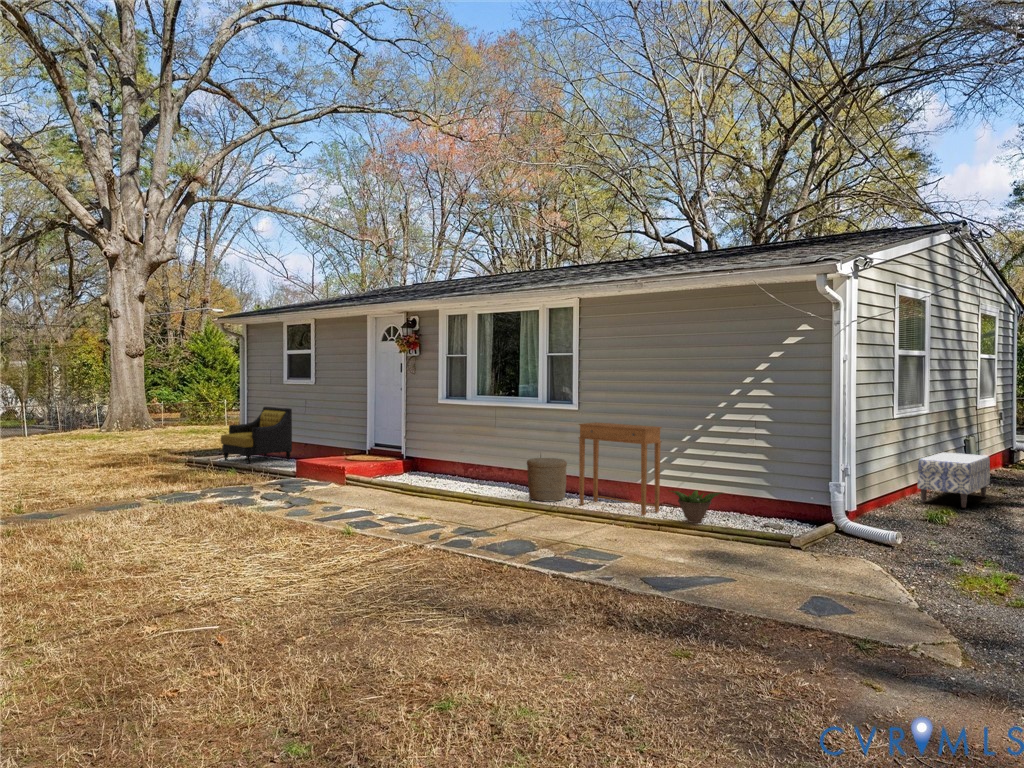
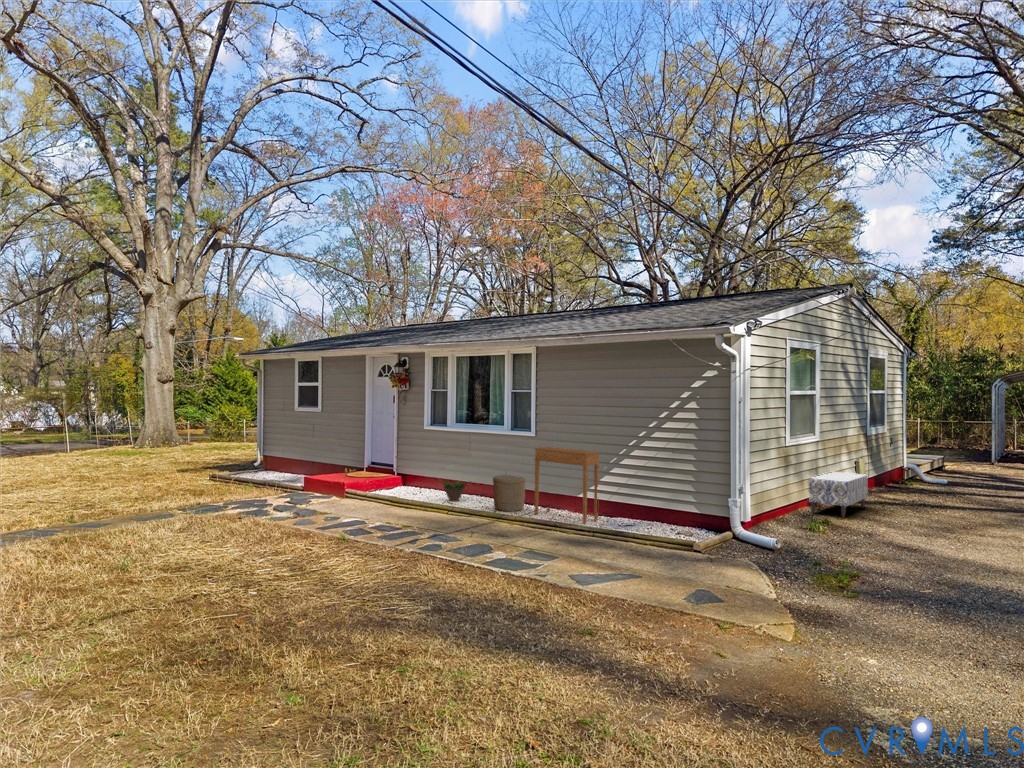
armchair: present [221,407,292,464] -> none [240,428,301,477]
decorative plant: present [671,490,722,523] -> present [440,481,469,501]

